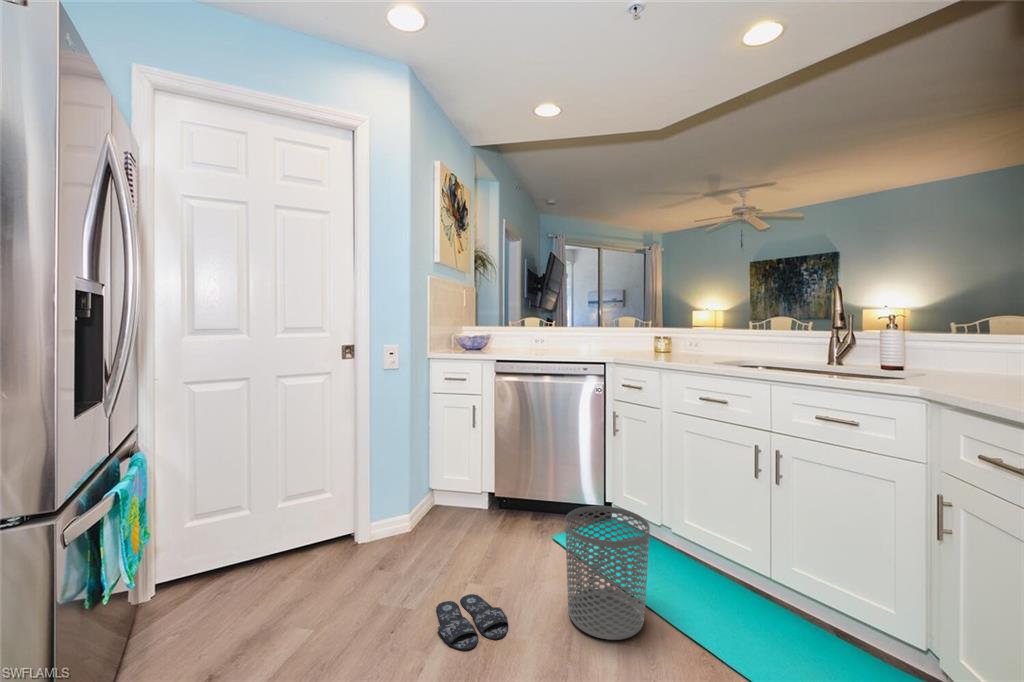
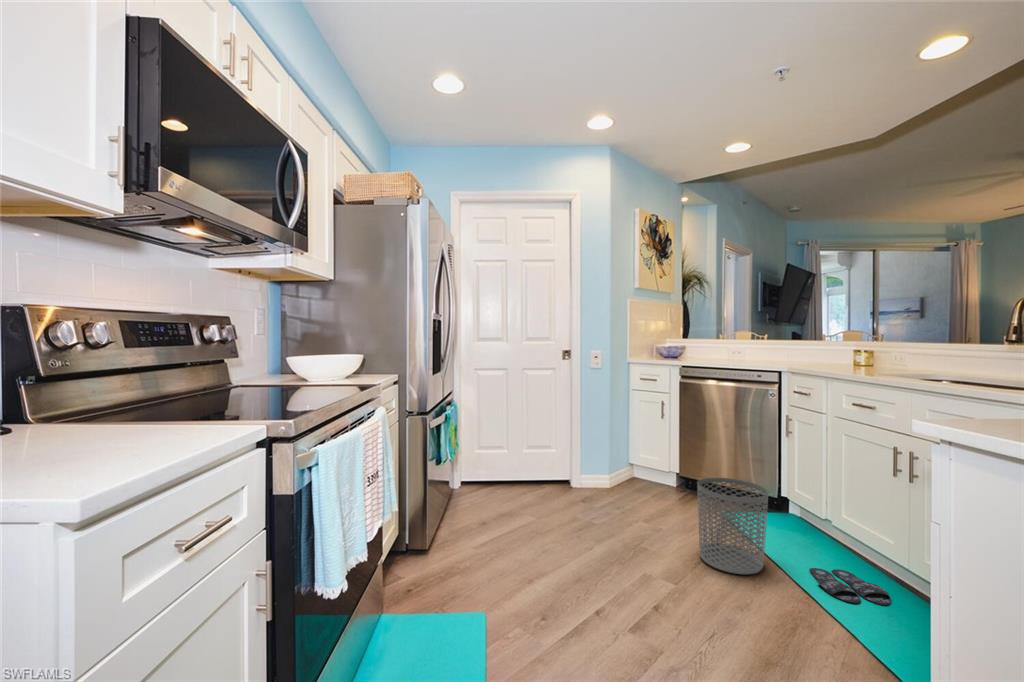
slippers: present [436,594,508,650] -> present [810,568,891,606]

